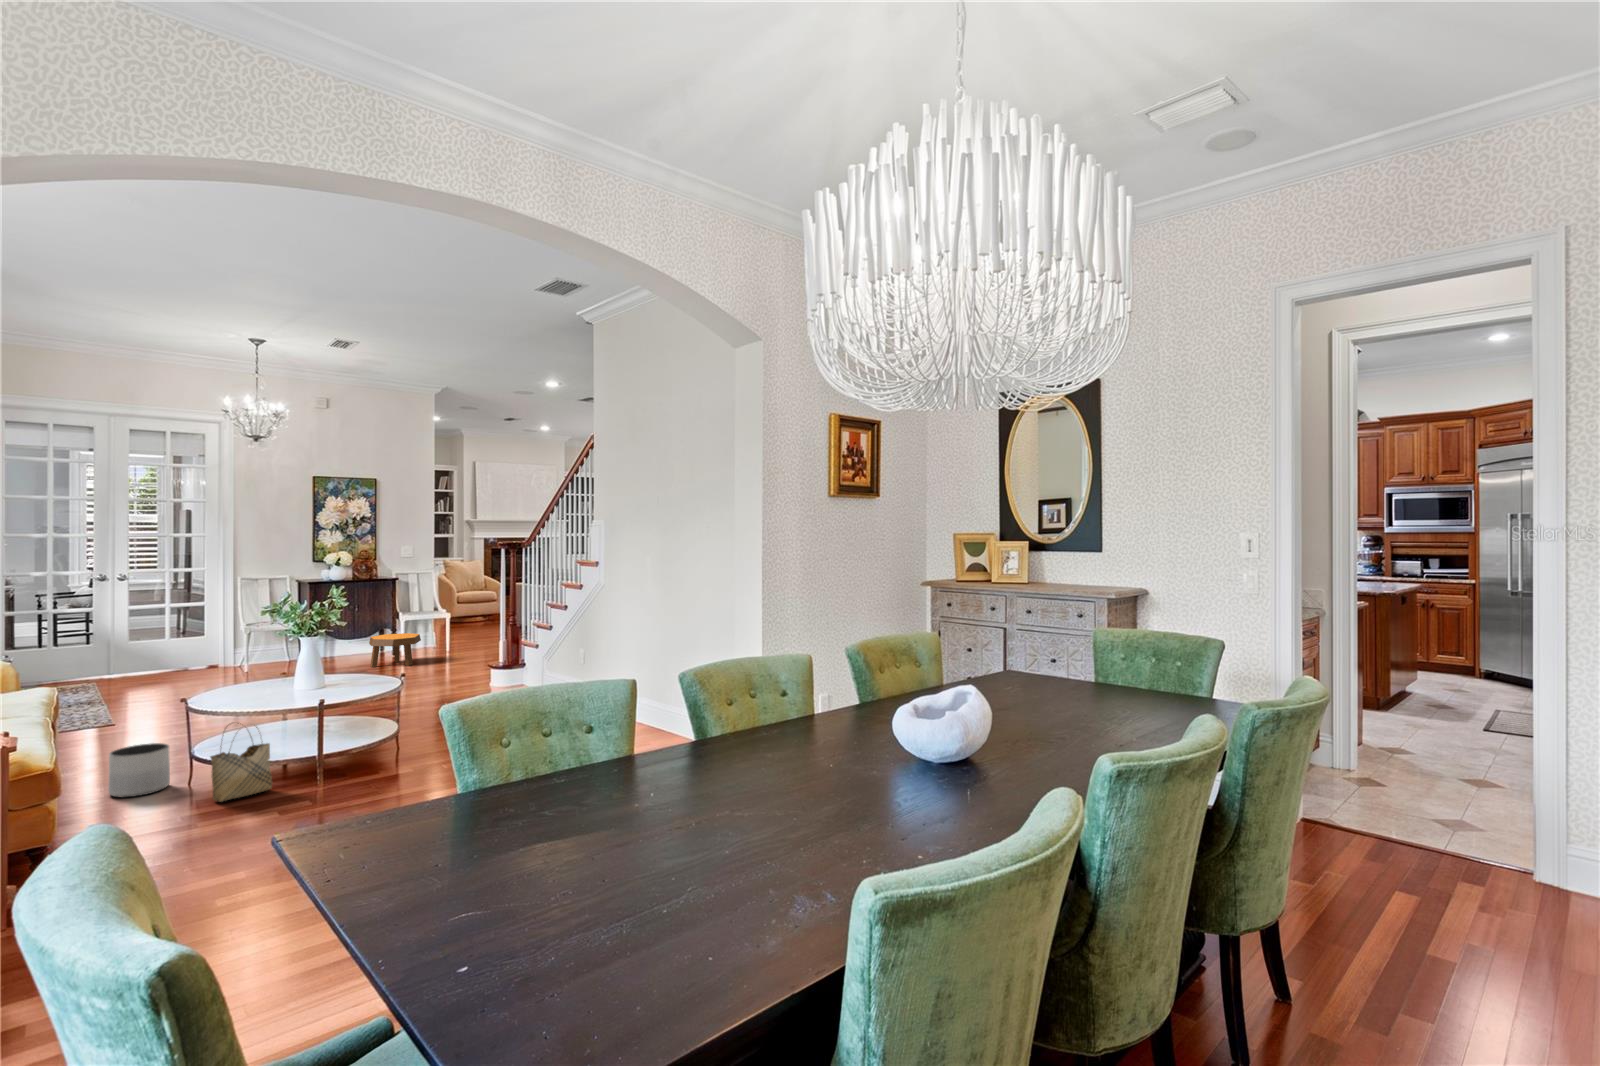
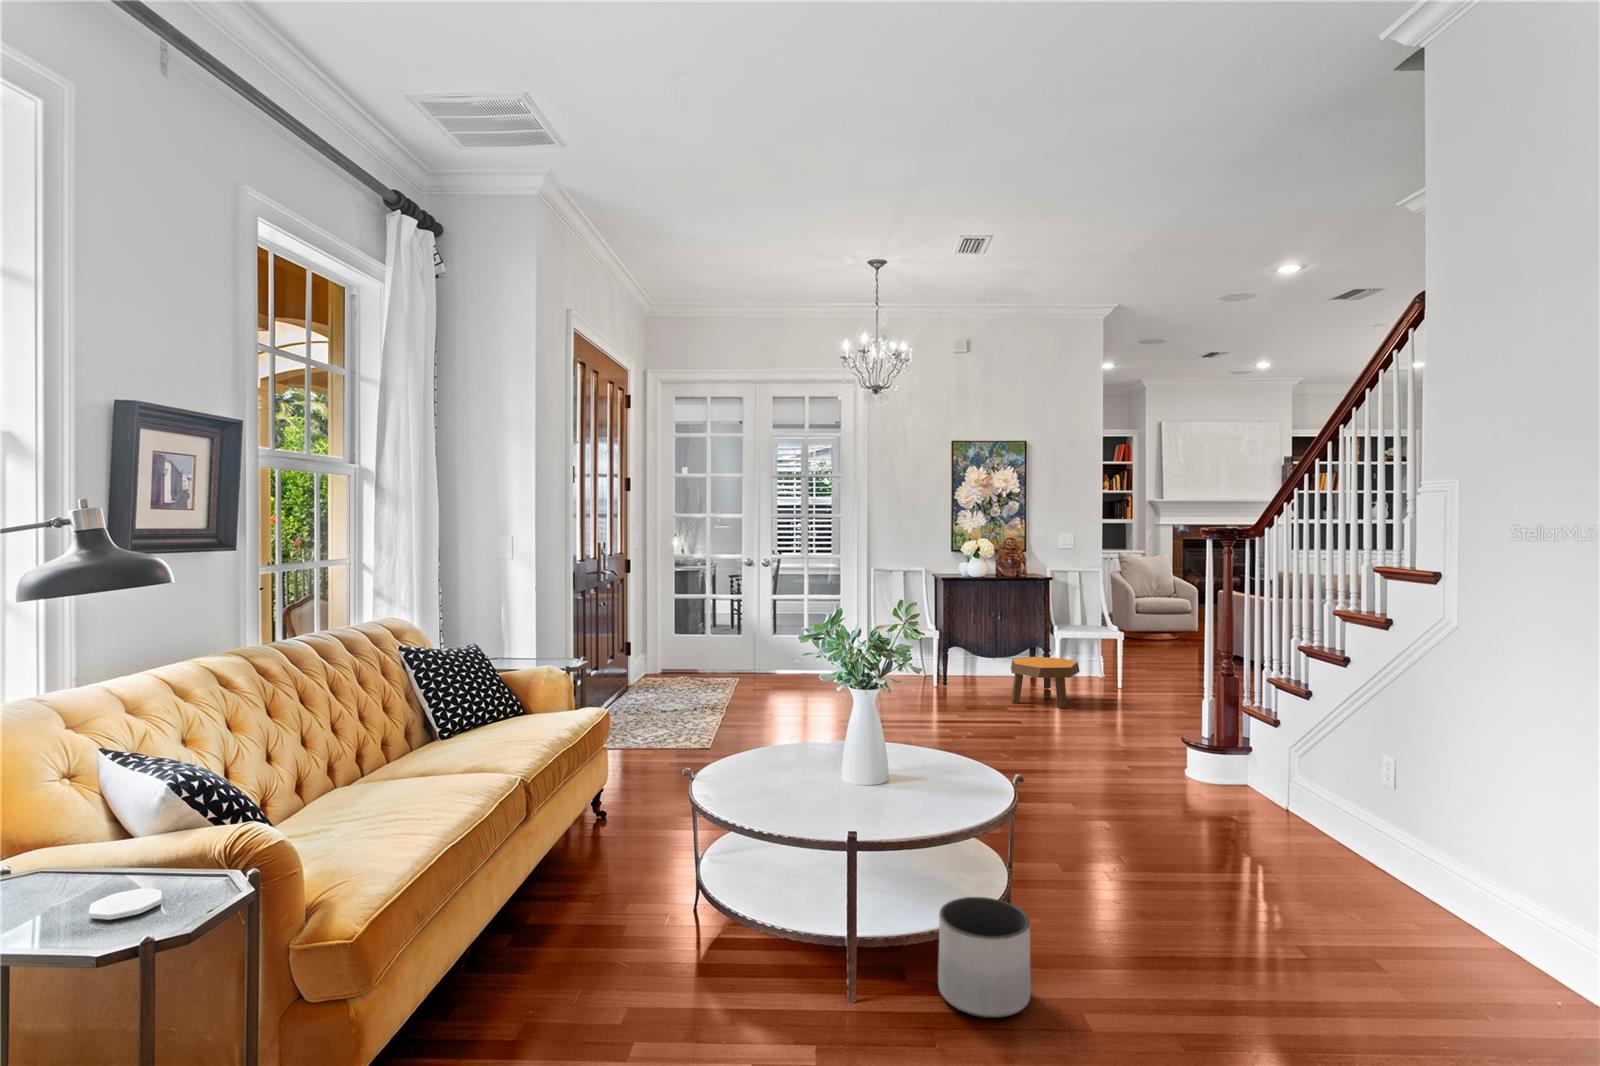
woven basket: present [210,723,272,802] -> none [672,838,770,992]
planter: present [108,743,170,798] -> present [938,897,1031,1018]

